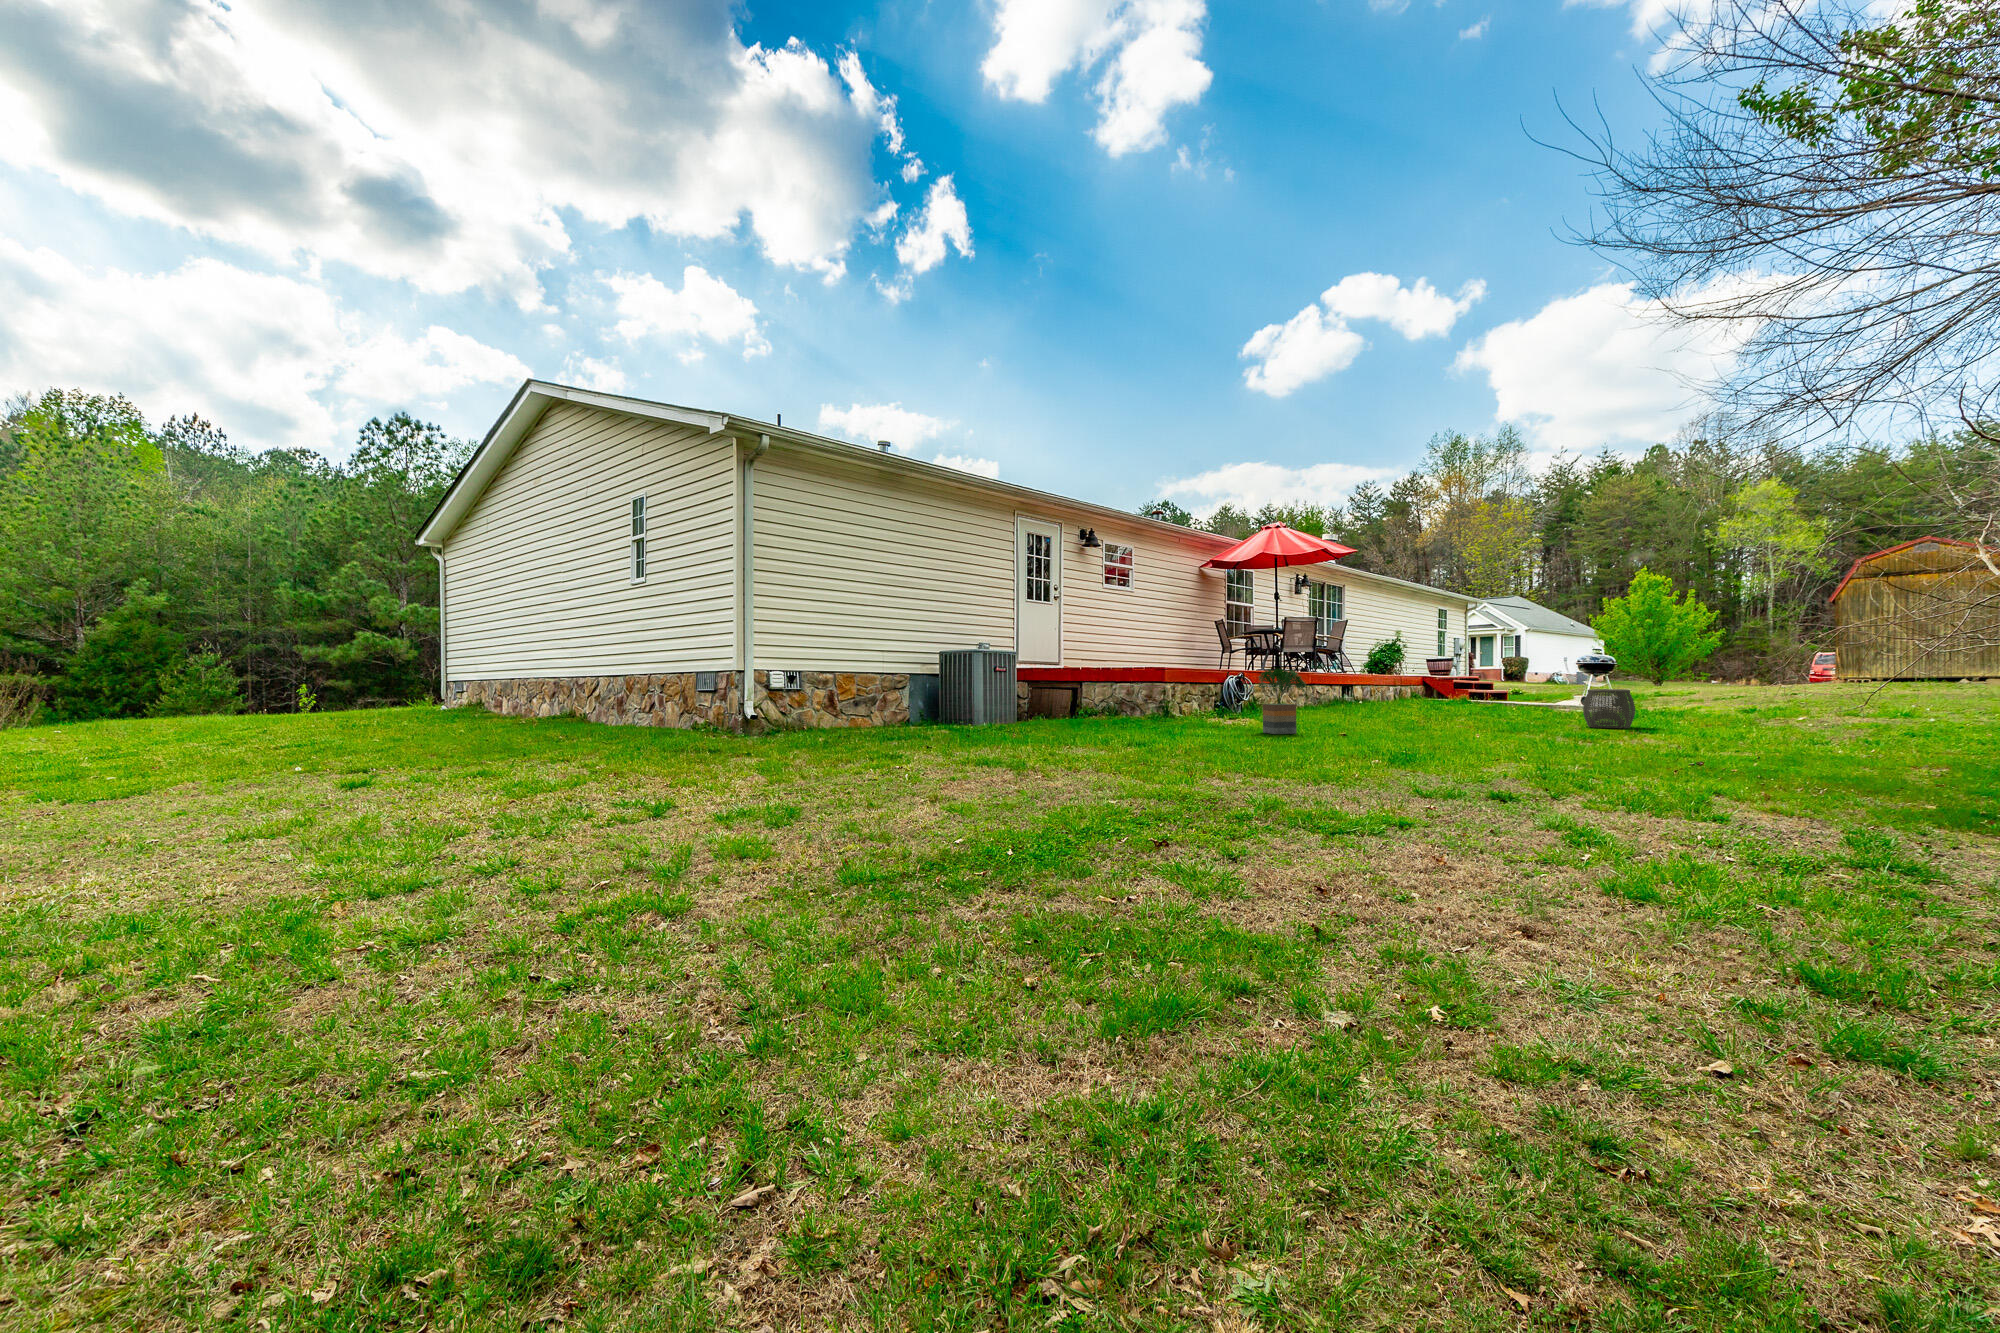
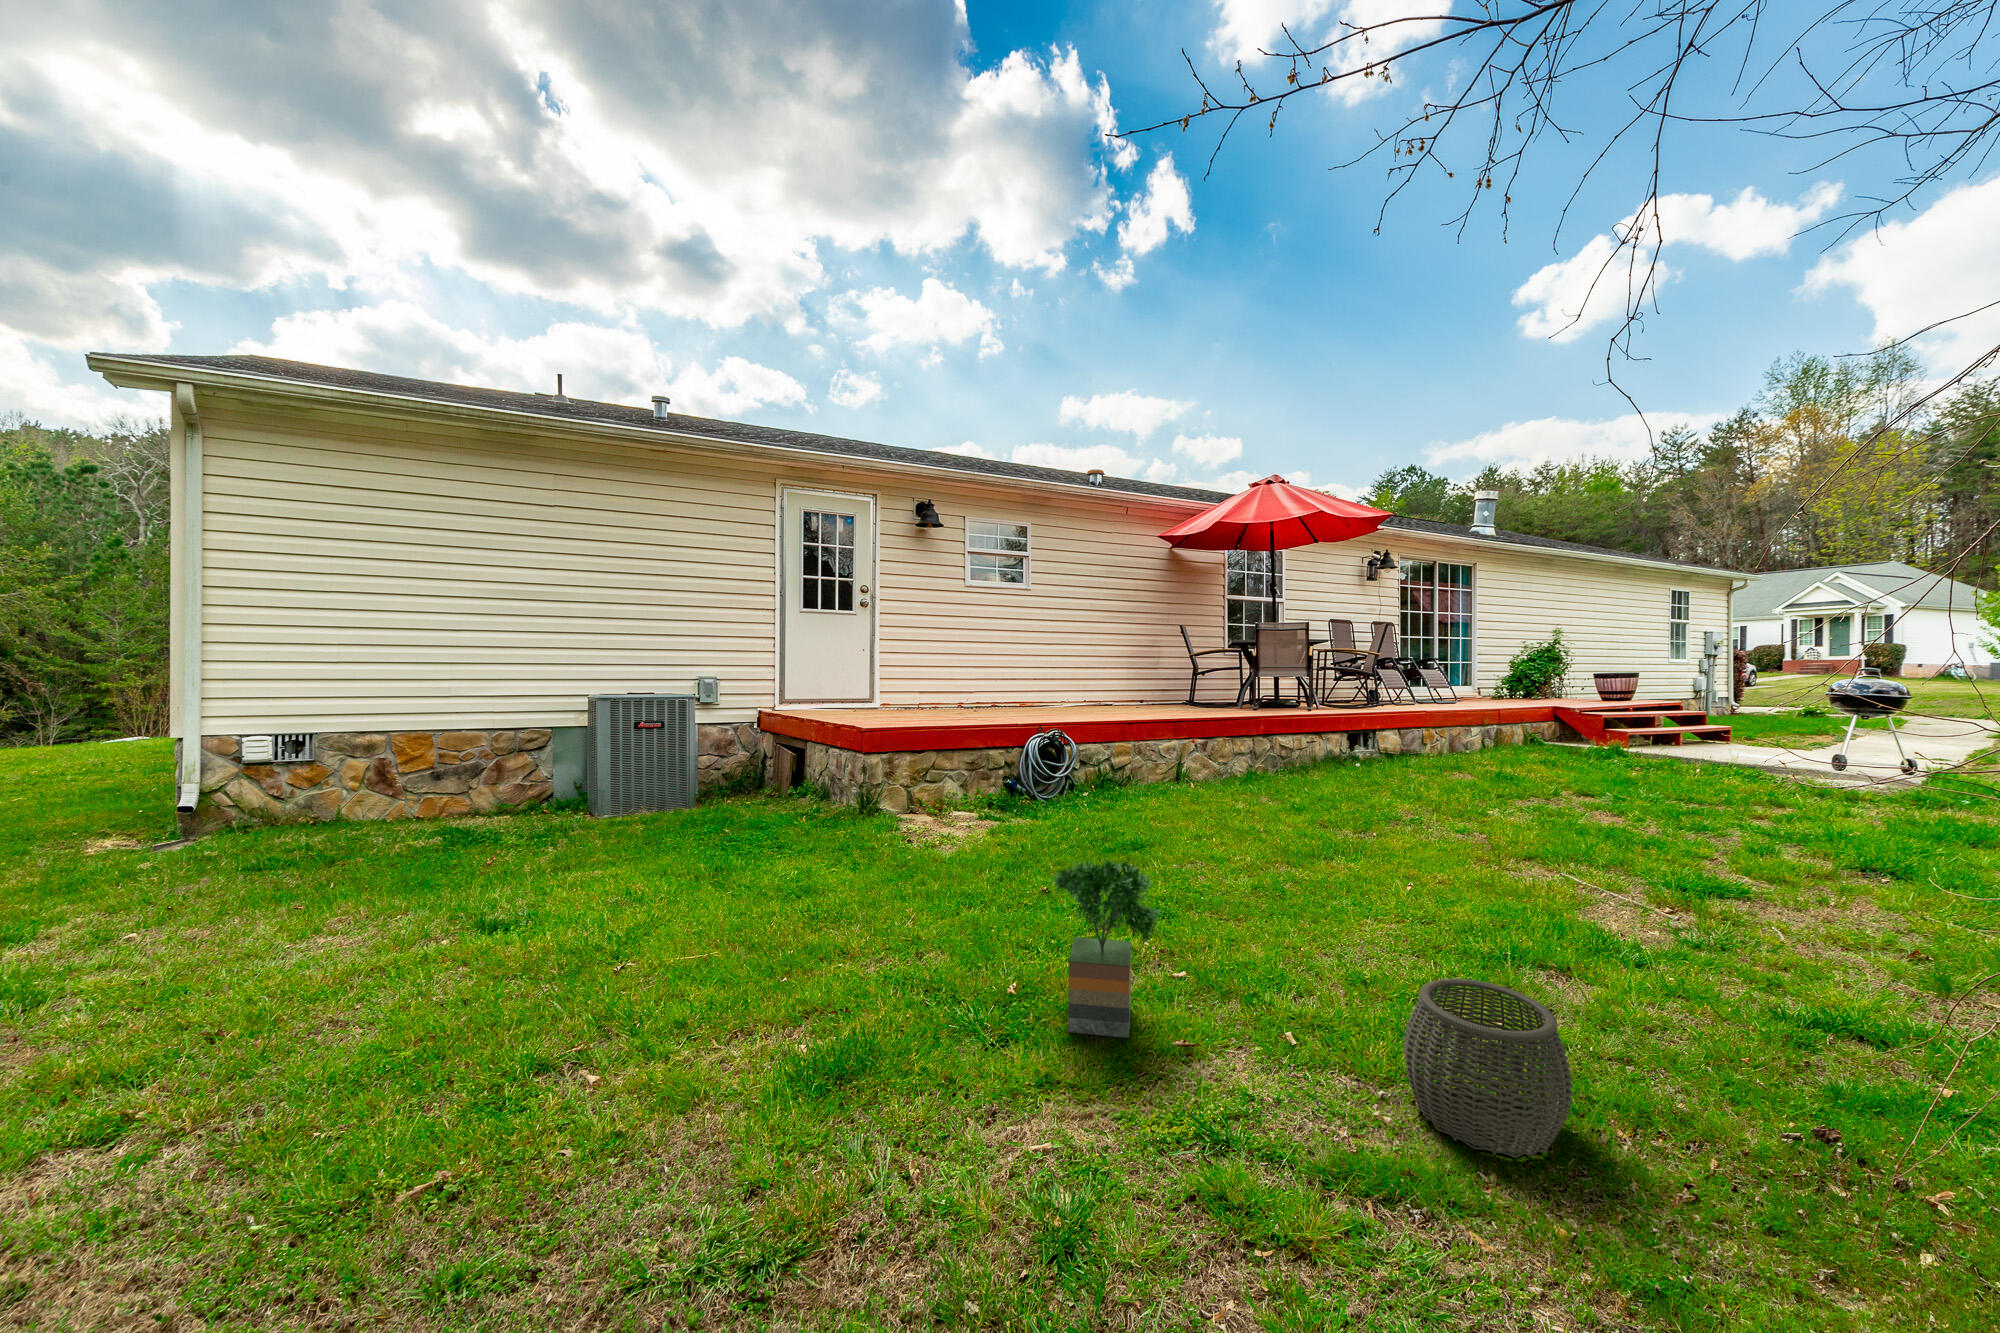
potted tree: present [1258,669,1306,734] -> present [1052,859,1161,1038]

